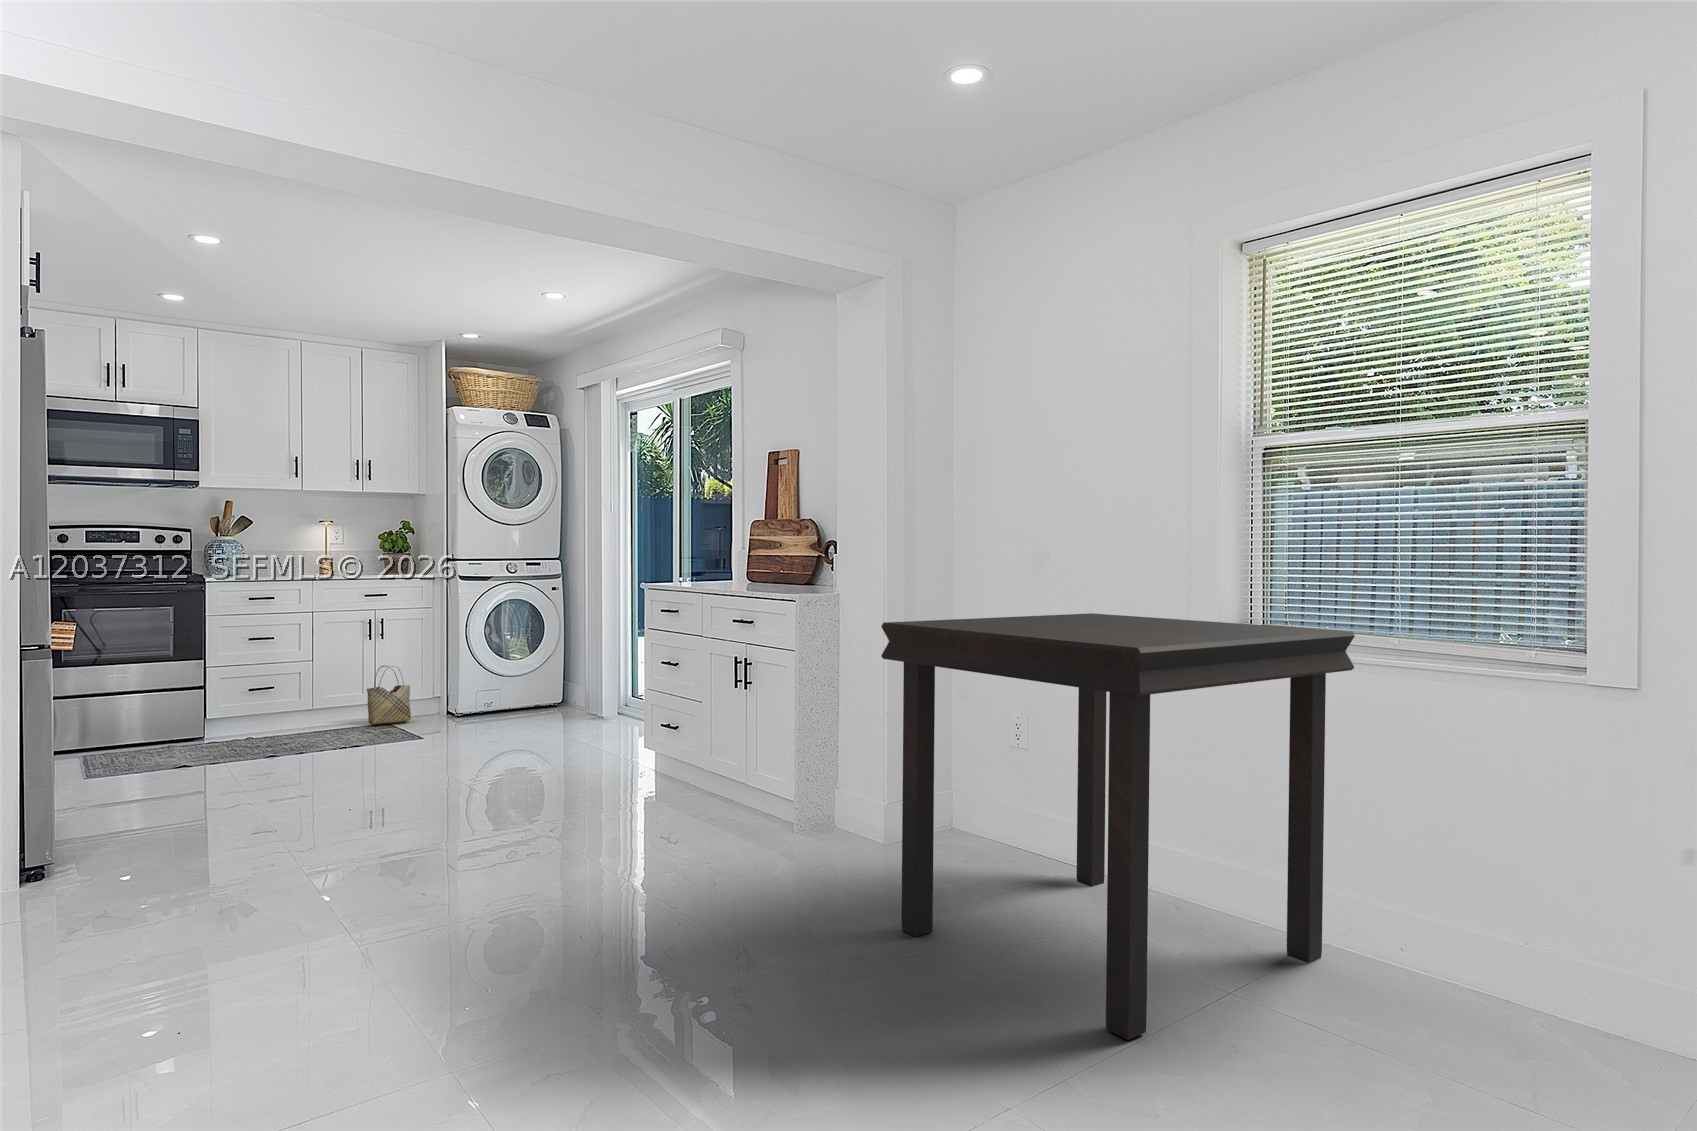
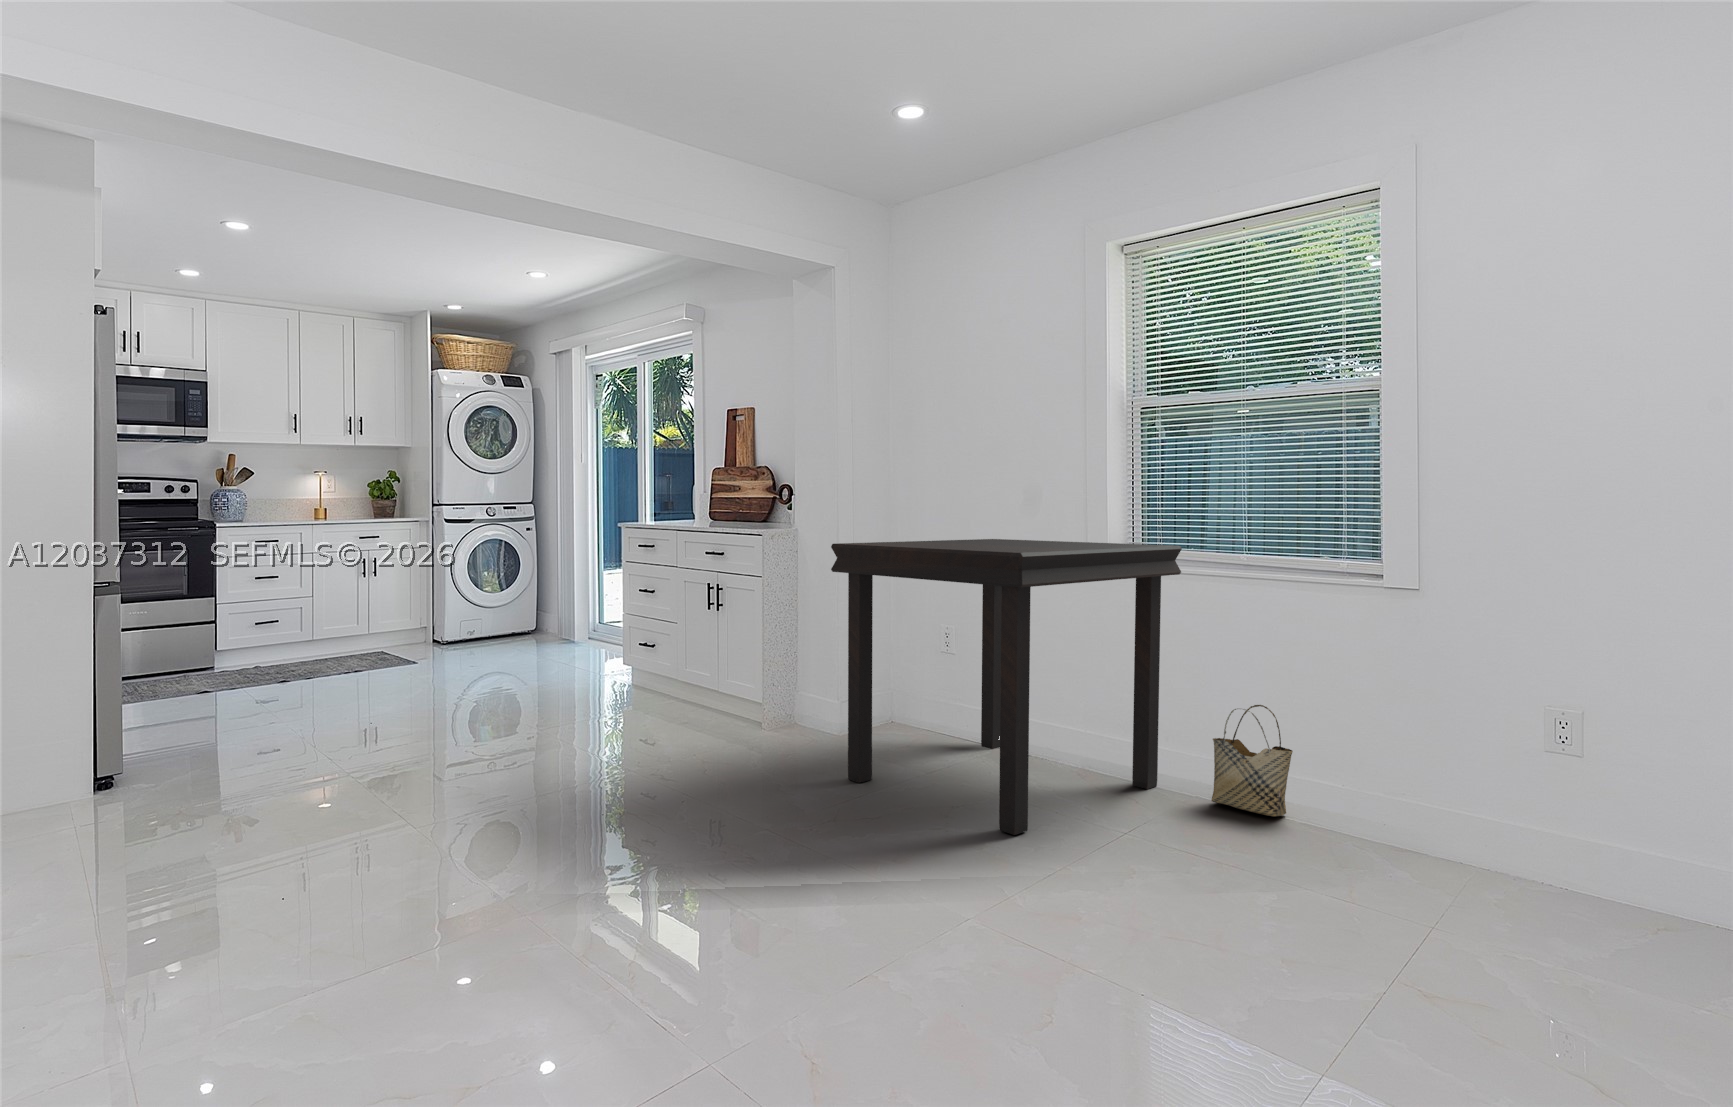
woven basket: present [367,666,411,725] -> present [1211,705,1293,816]

